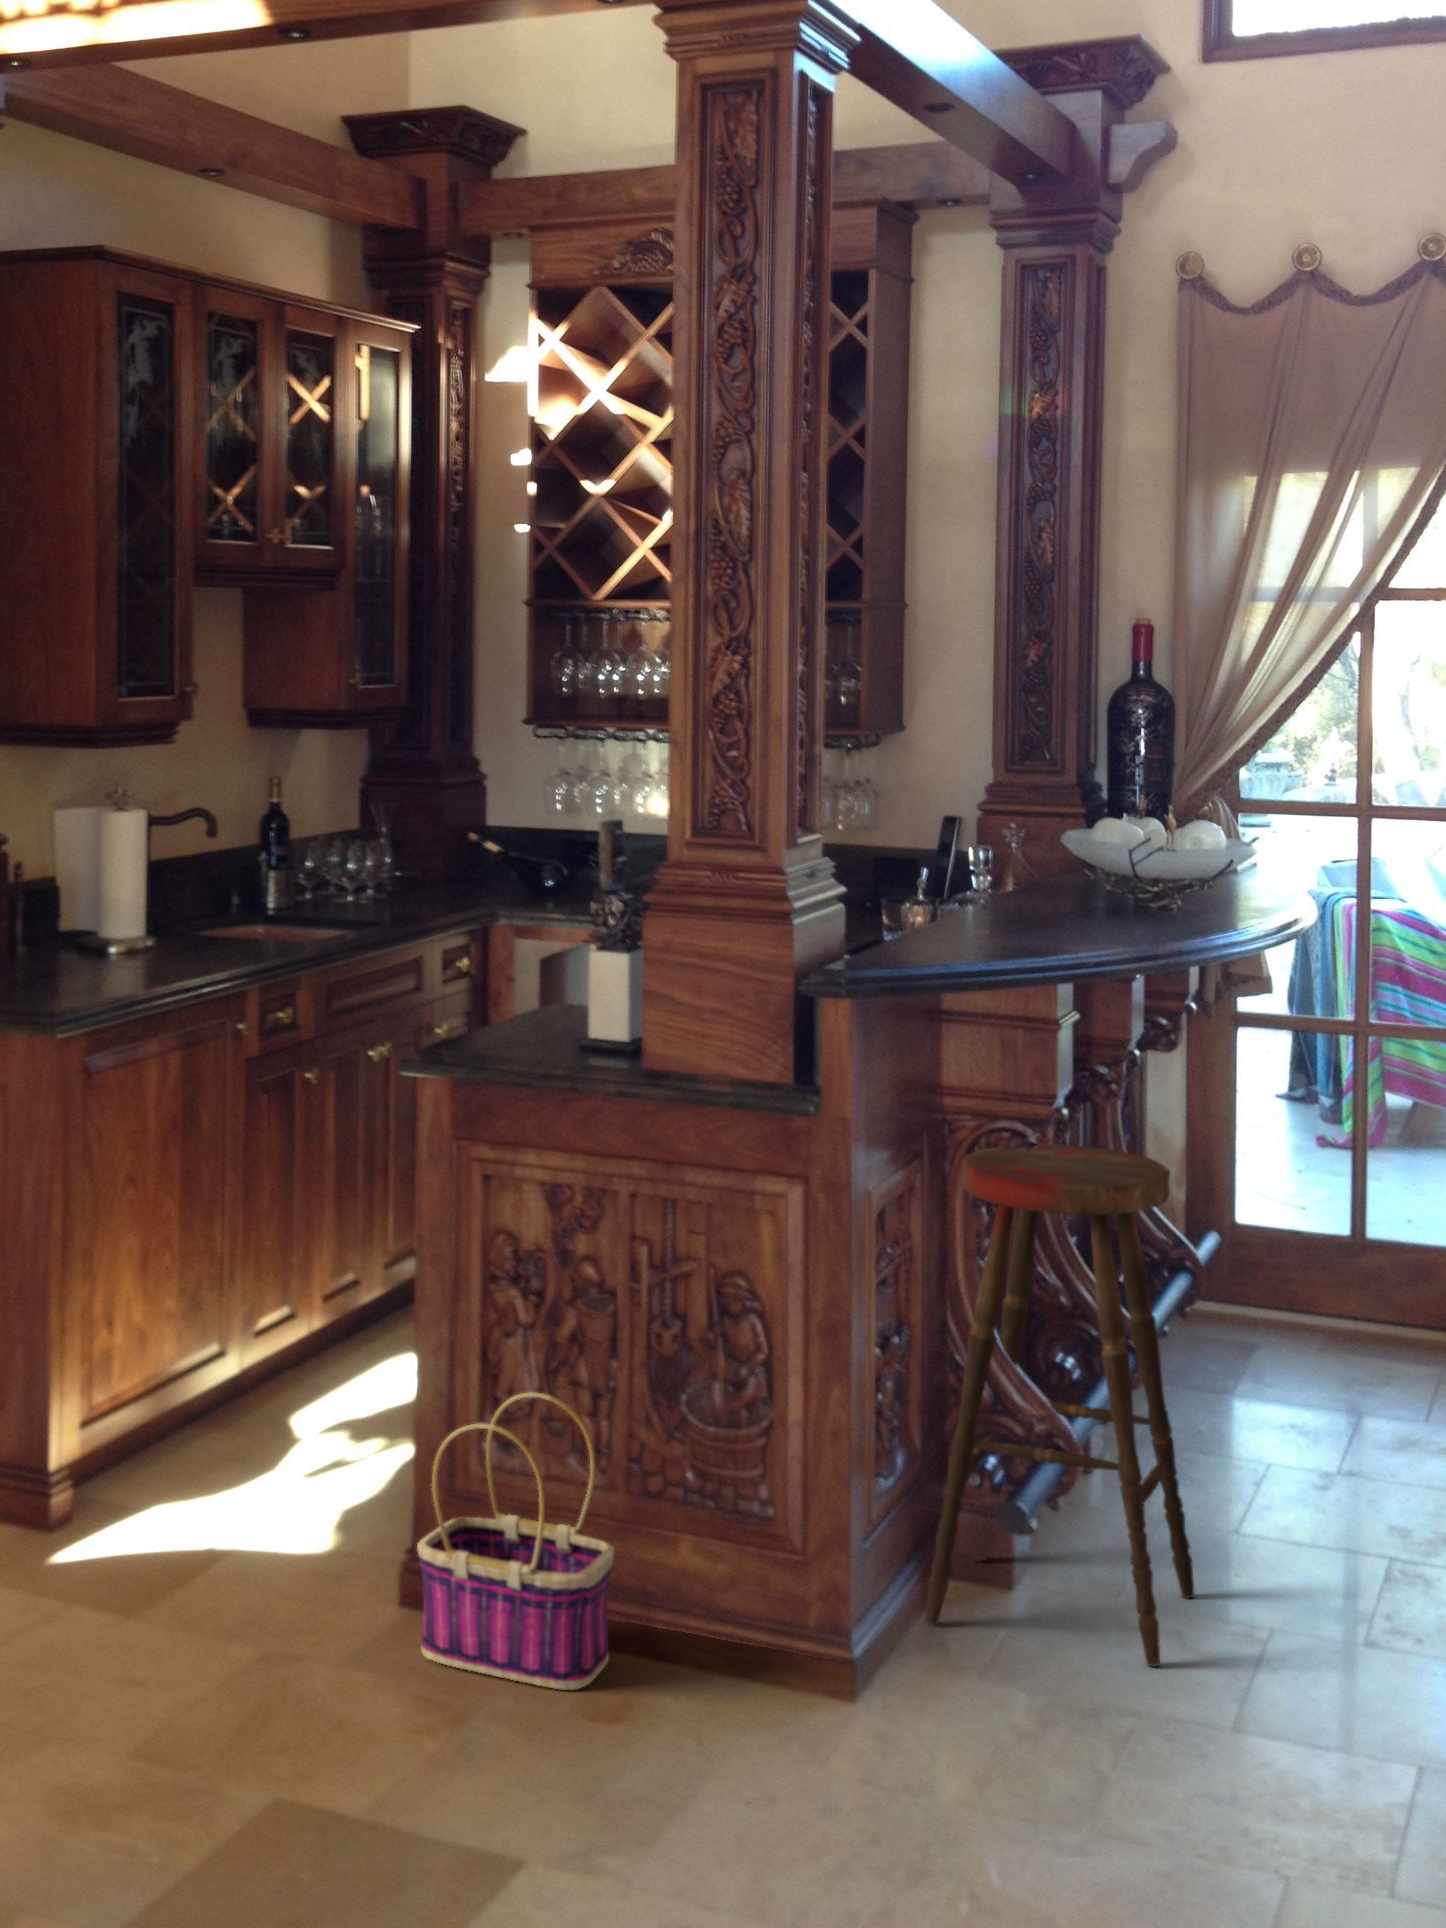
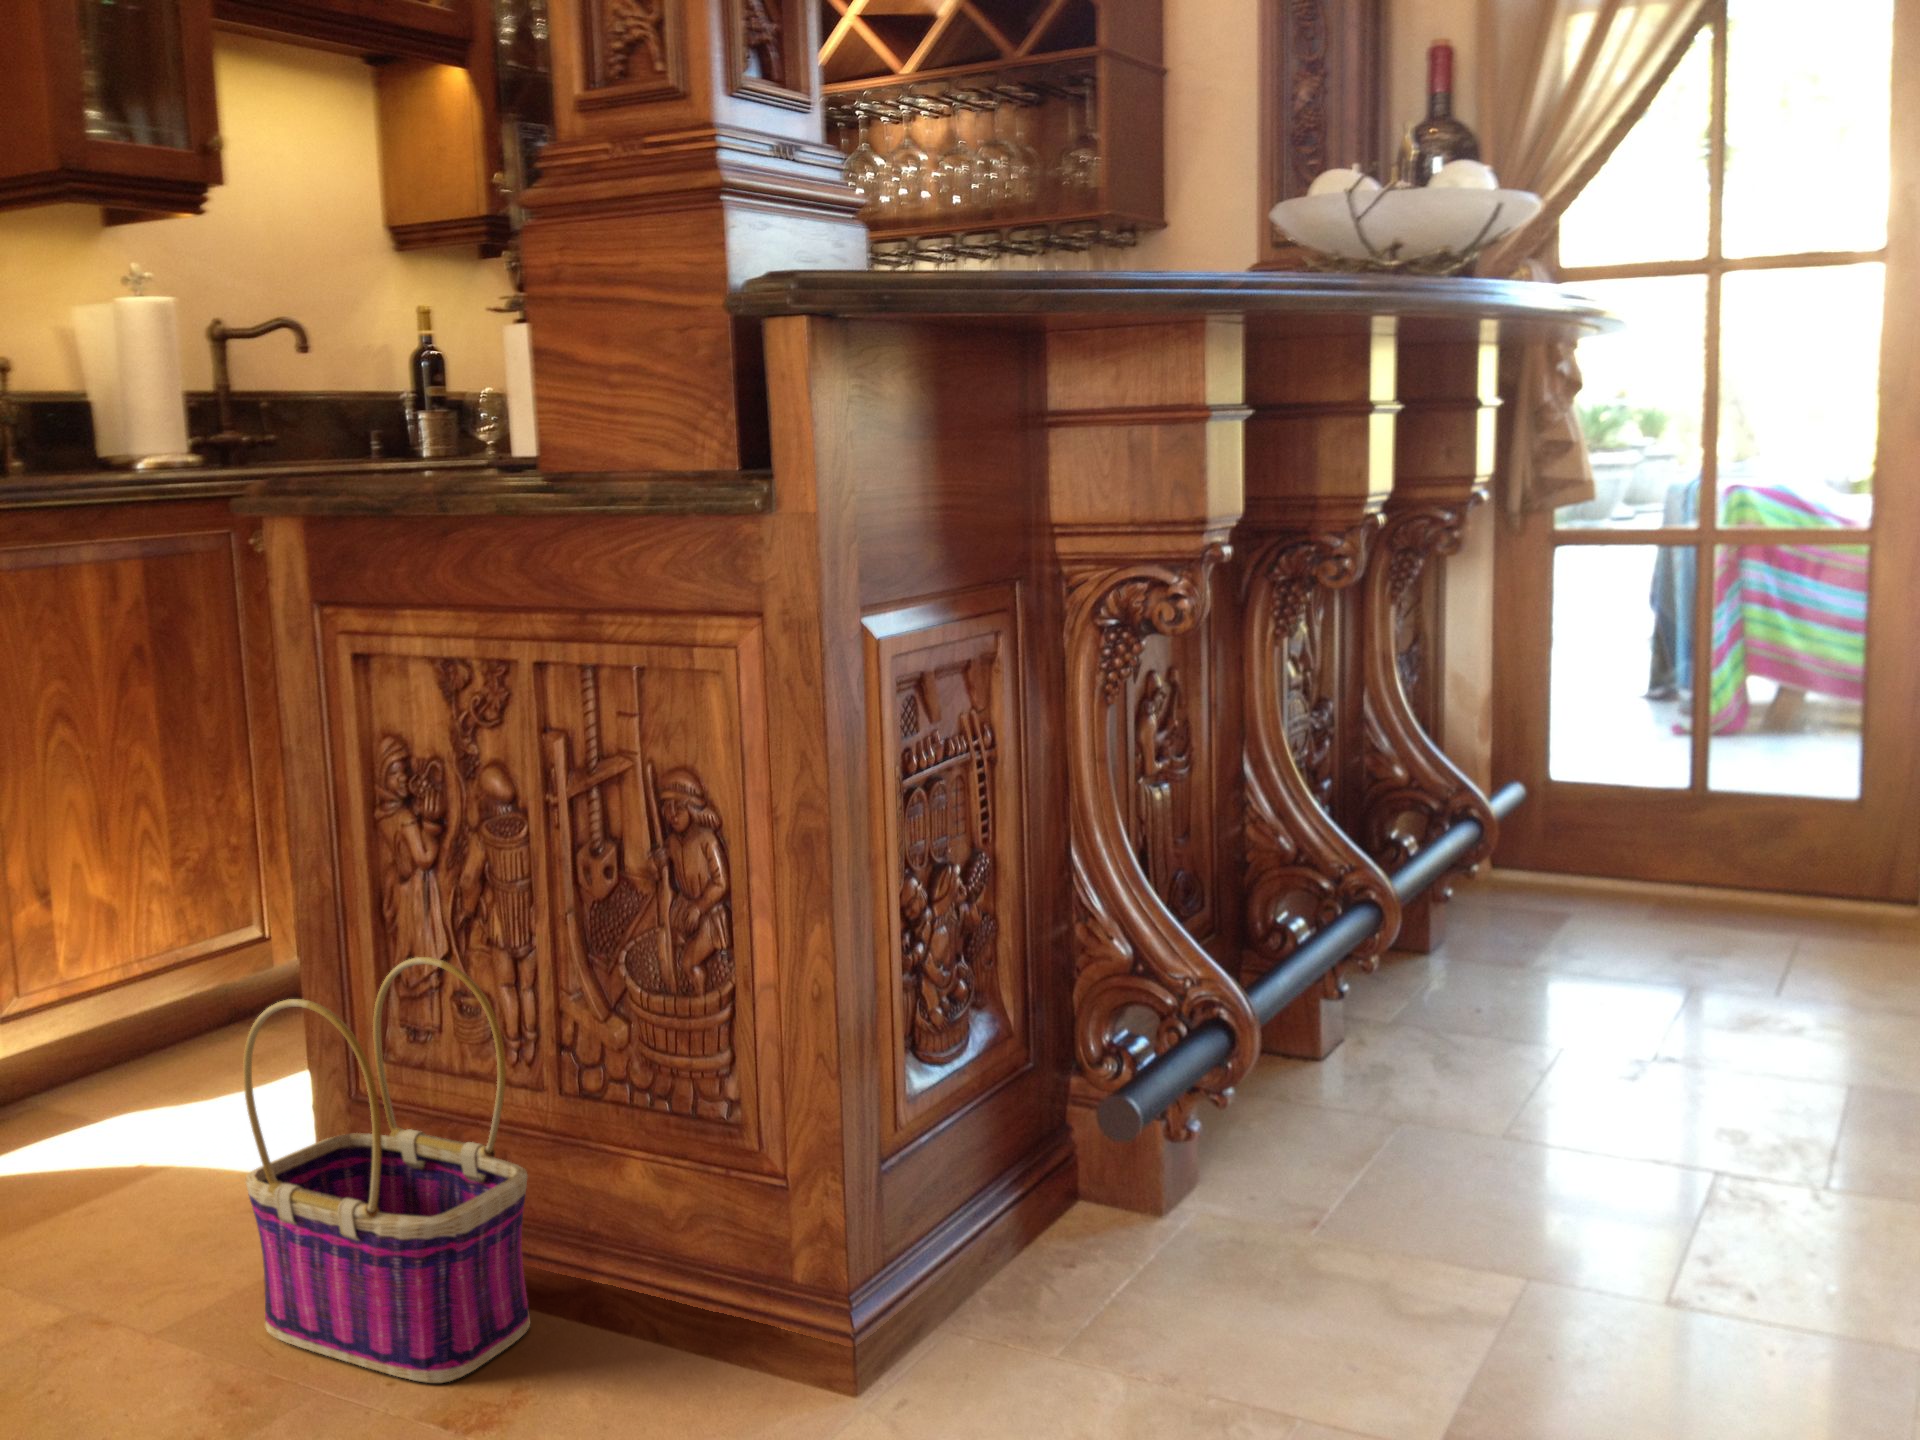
bar stool: present [925,1144,1194,1666] -> none [1013,599,1417,1341]

